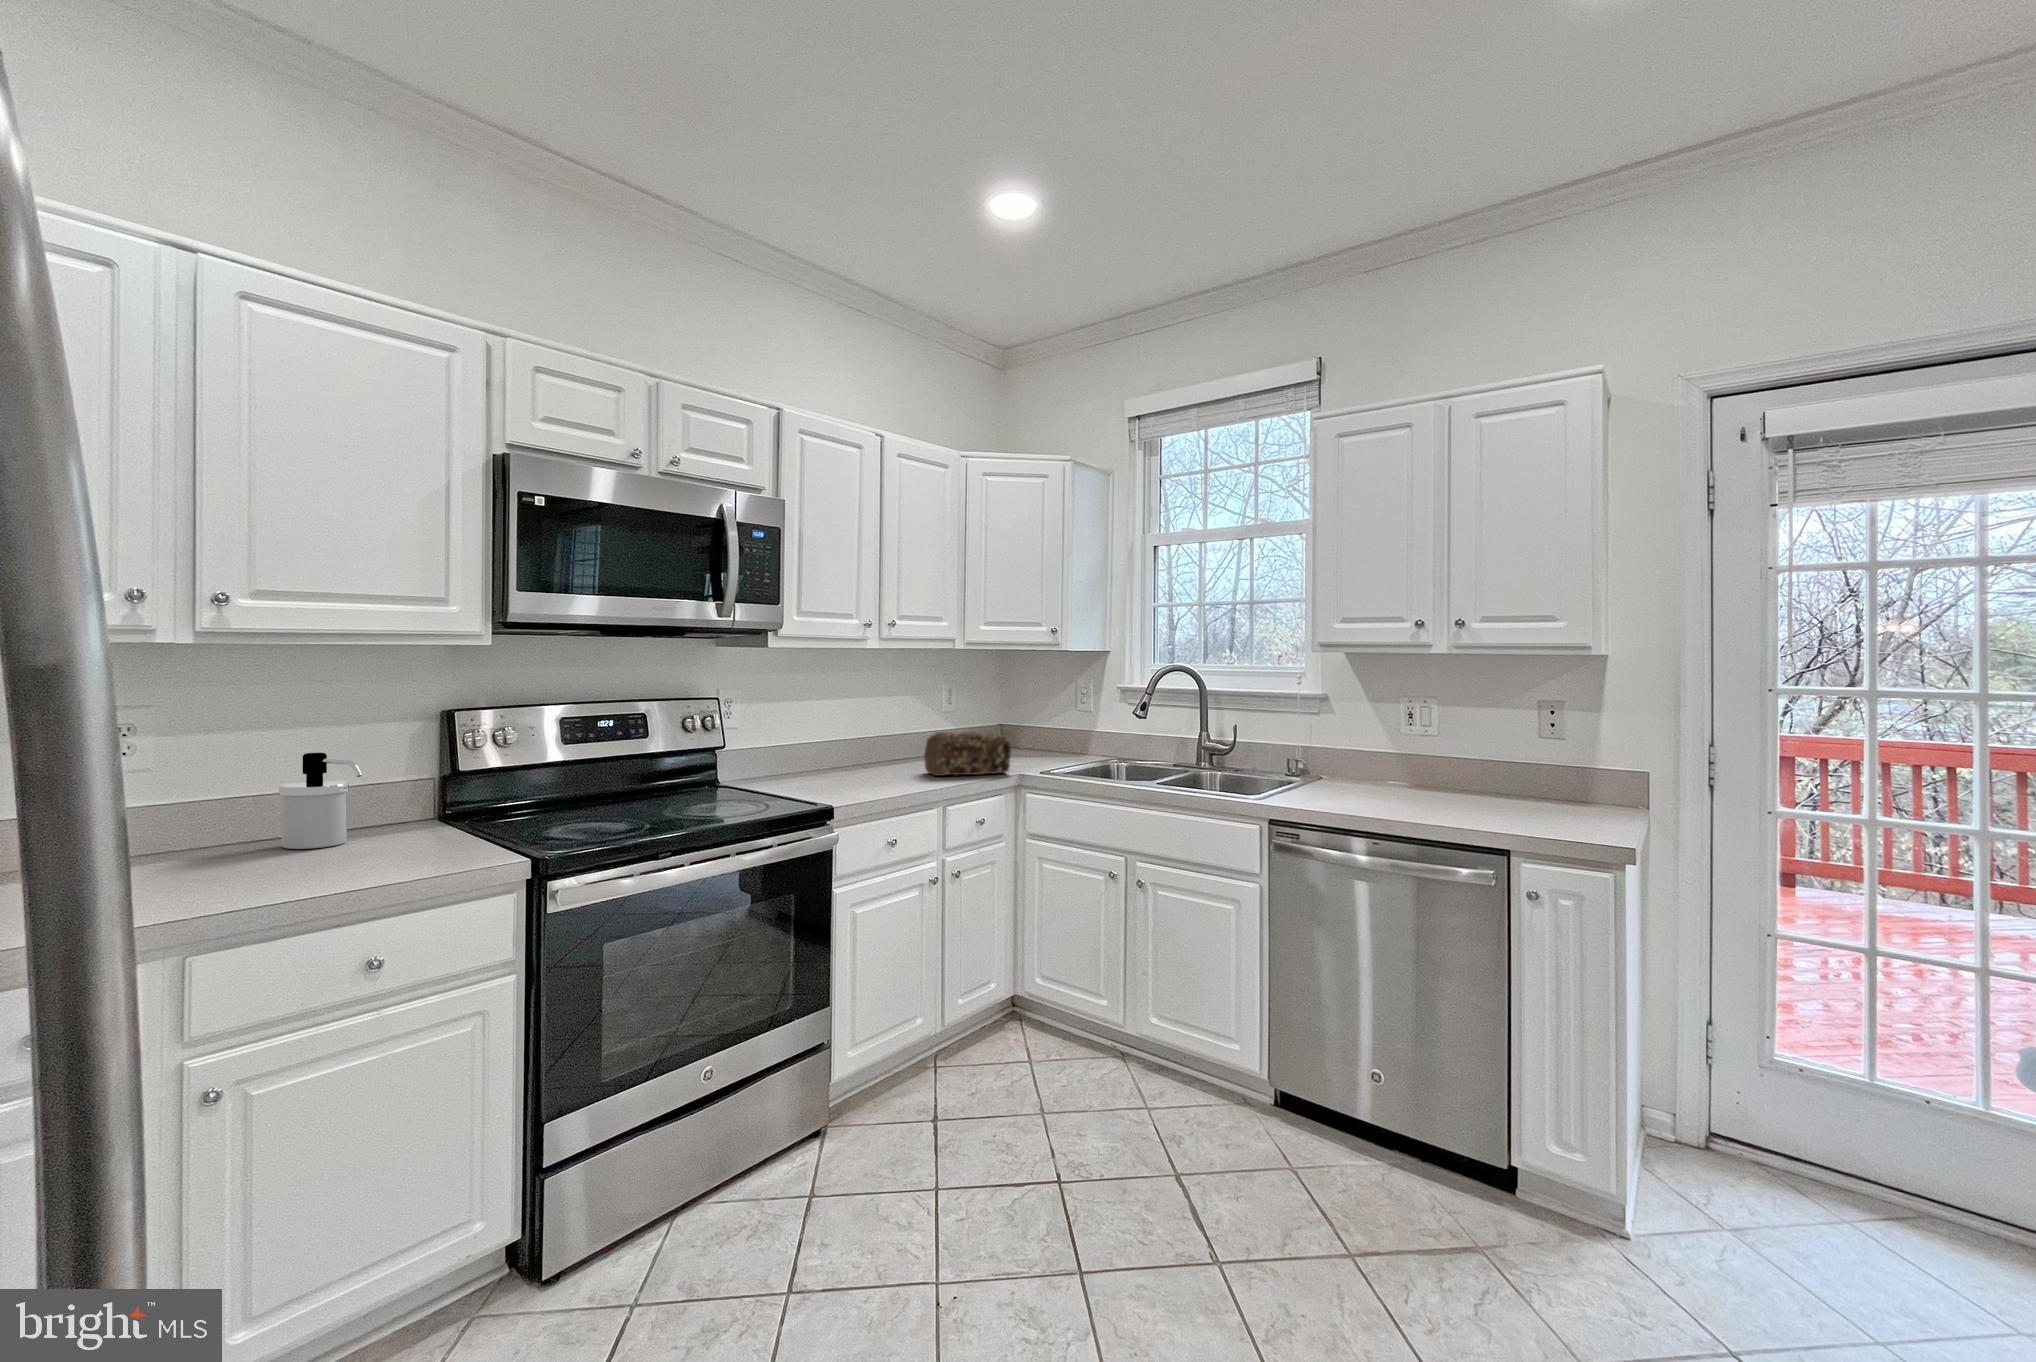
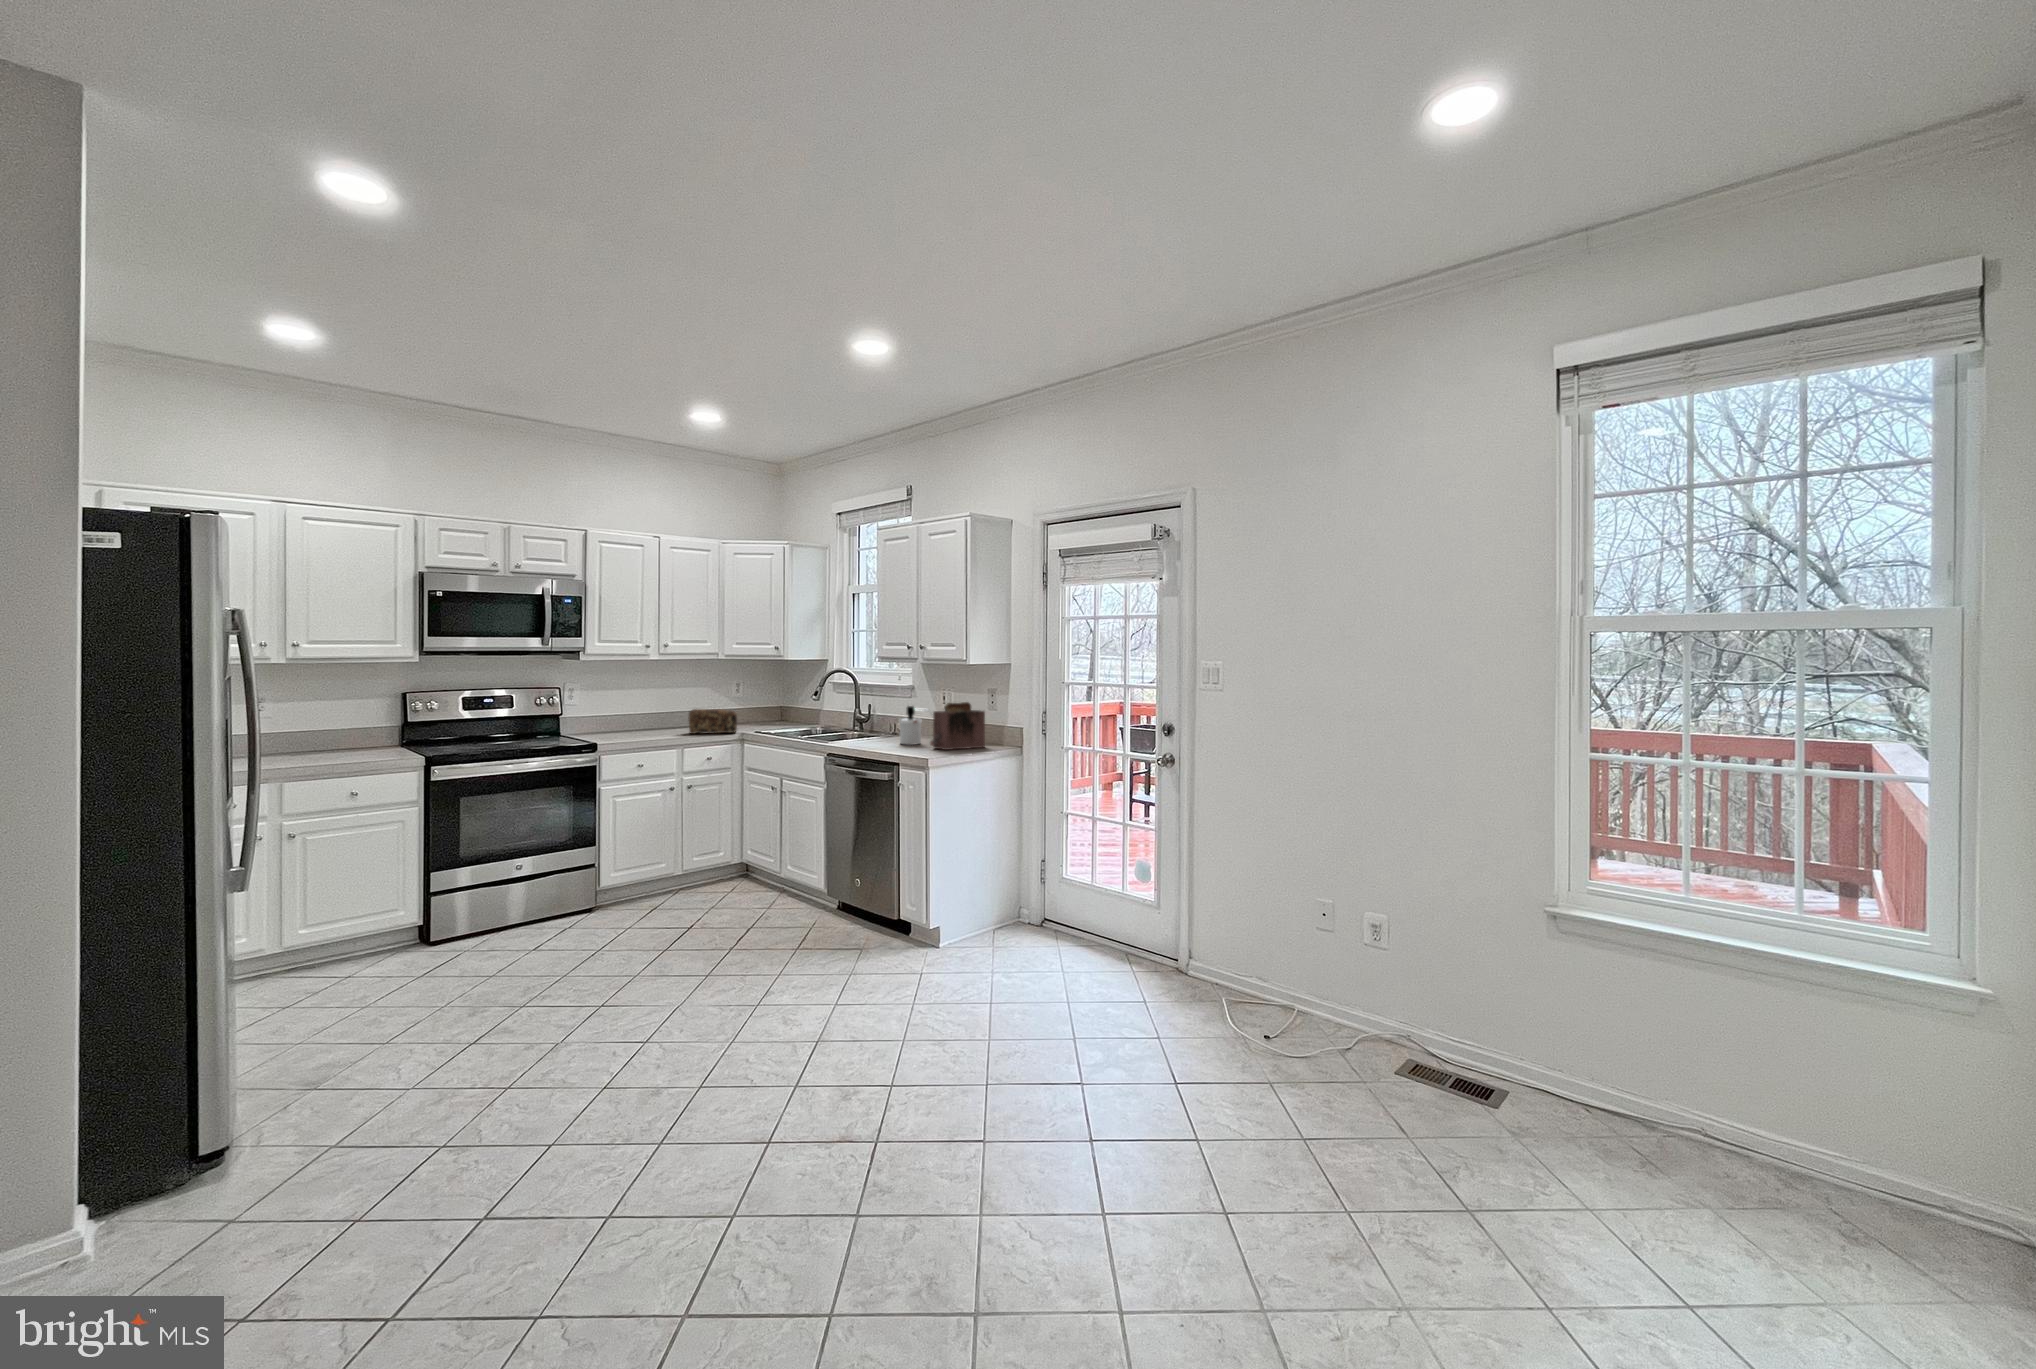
toaster: none [1506,727,1584,820] -> present [930,702,985,750]
soap dispenser: present [279,753,362,849] -> present [899,706,933,745]

